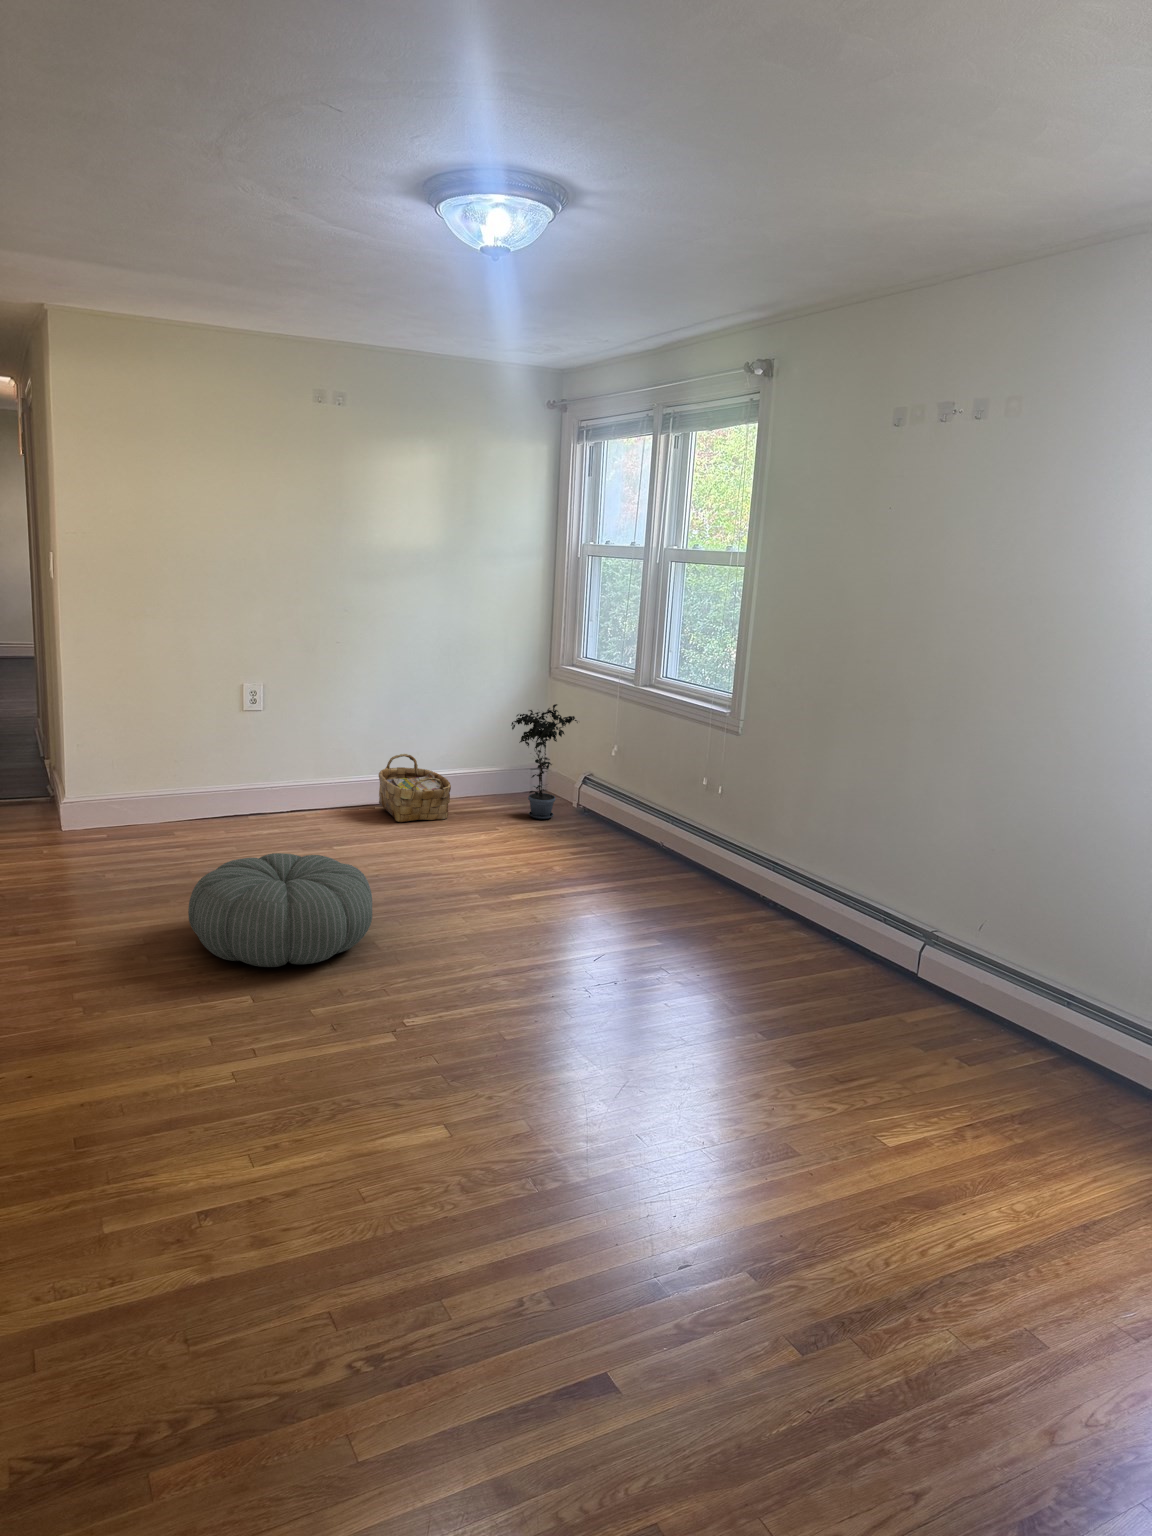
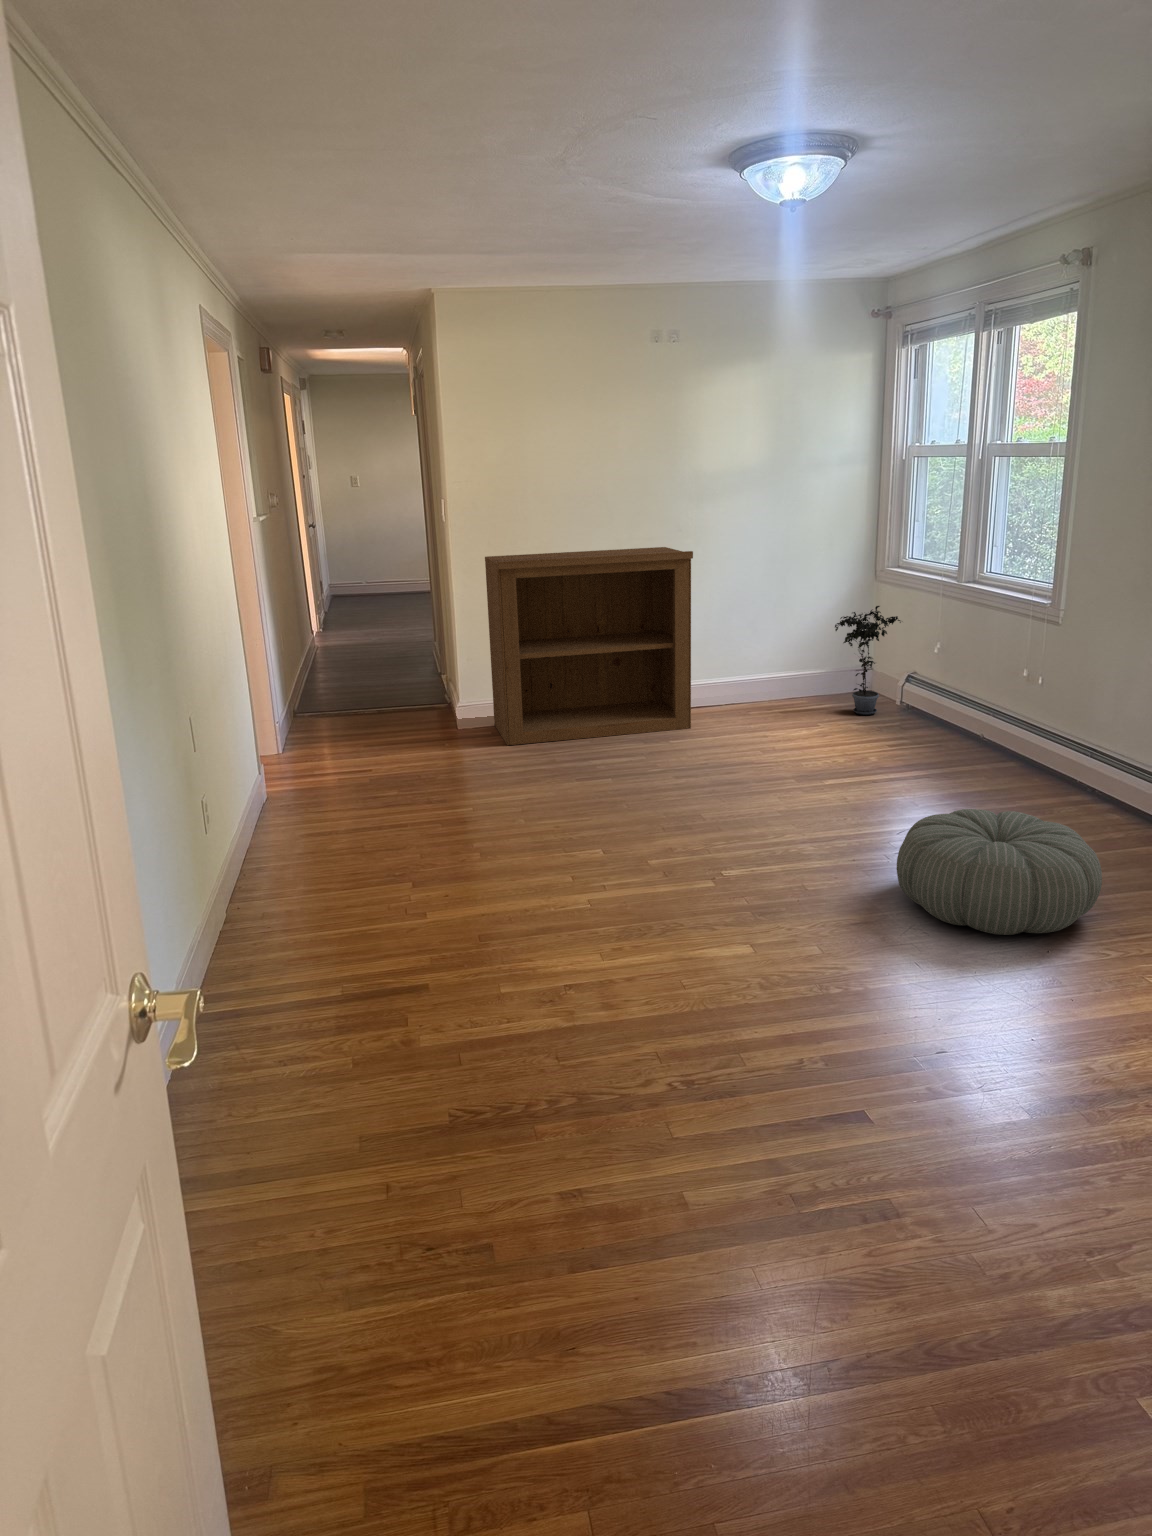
bookshelf: none [100,624,359,856] -> present [485,547,693,745]
woven basket: present [379,754,451,822] -> none [714,657,779,718]
pouf: present [188,853,372,967] -> present [897,809,1102,935]

